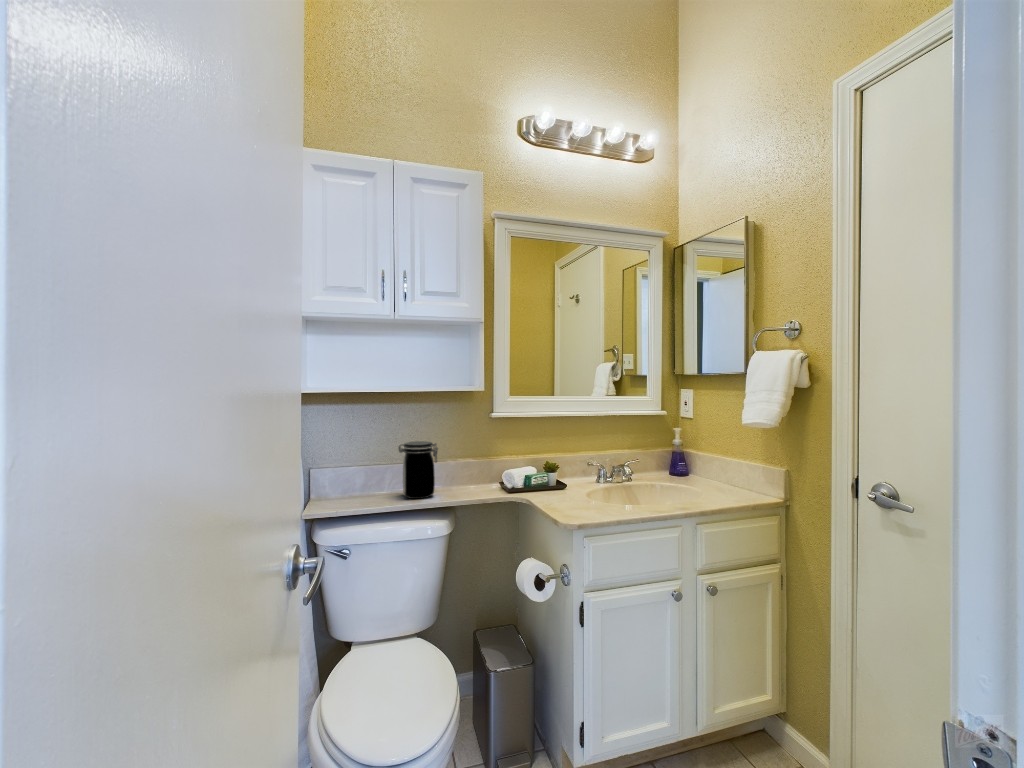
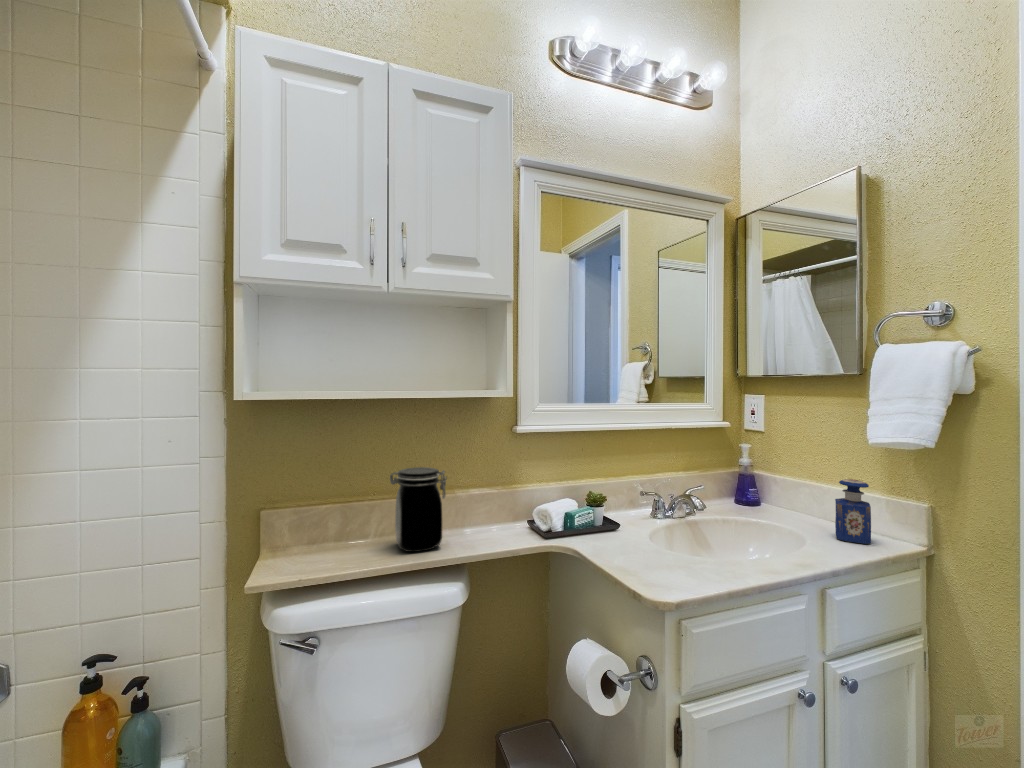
perfume bottle: none [724,452,749,499] -> present [835,479,871,544]

